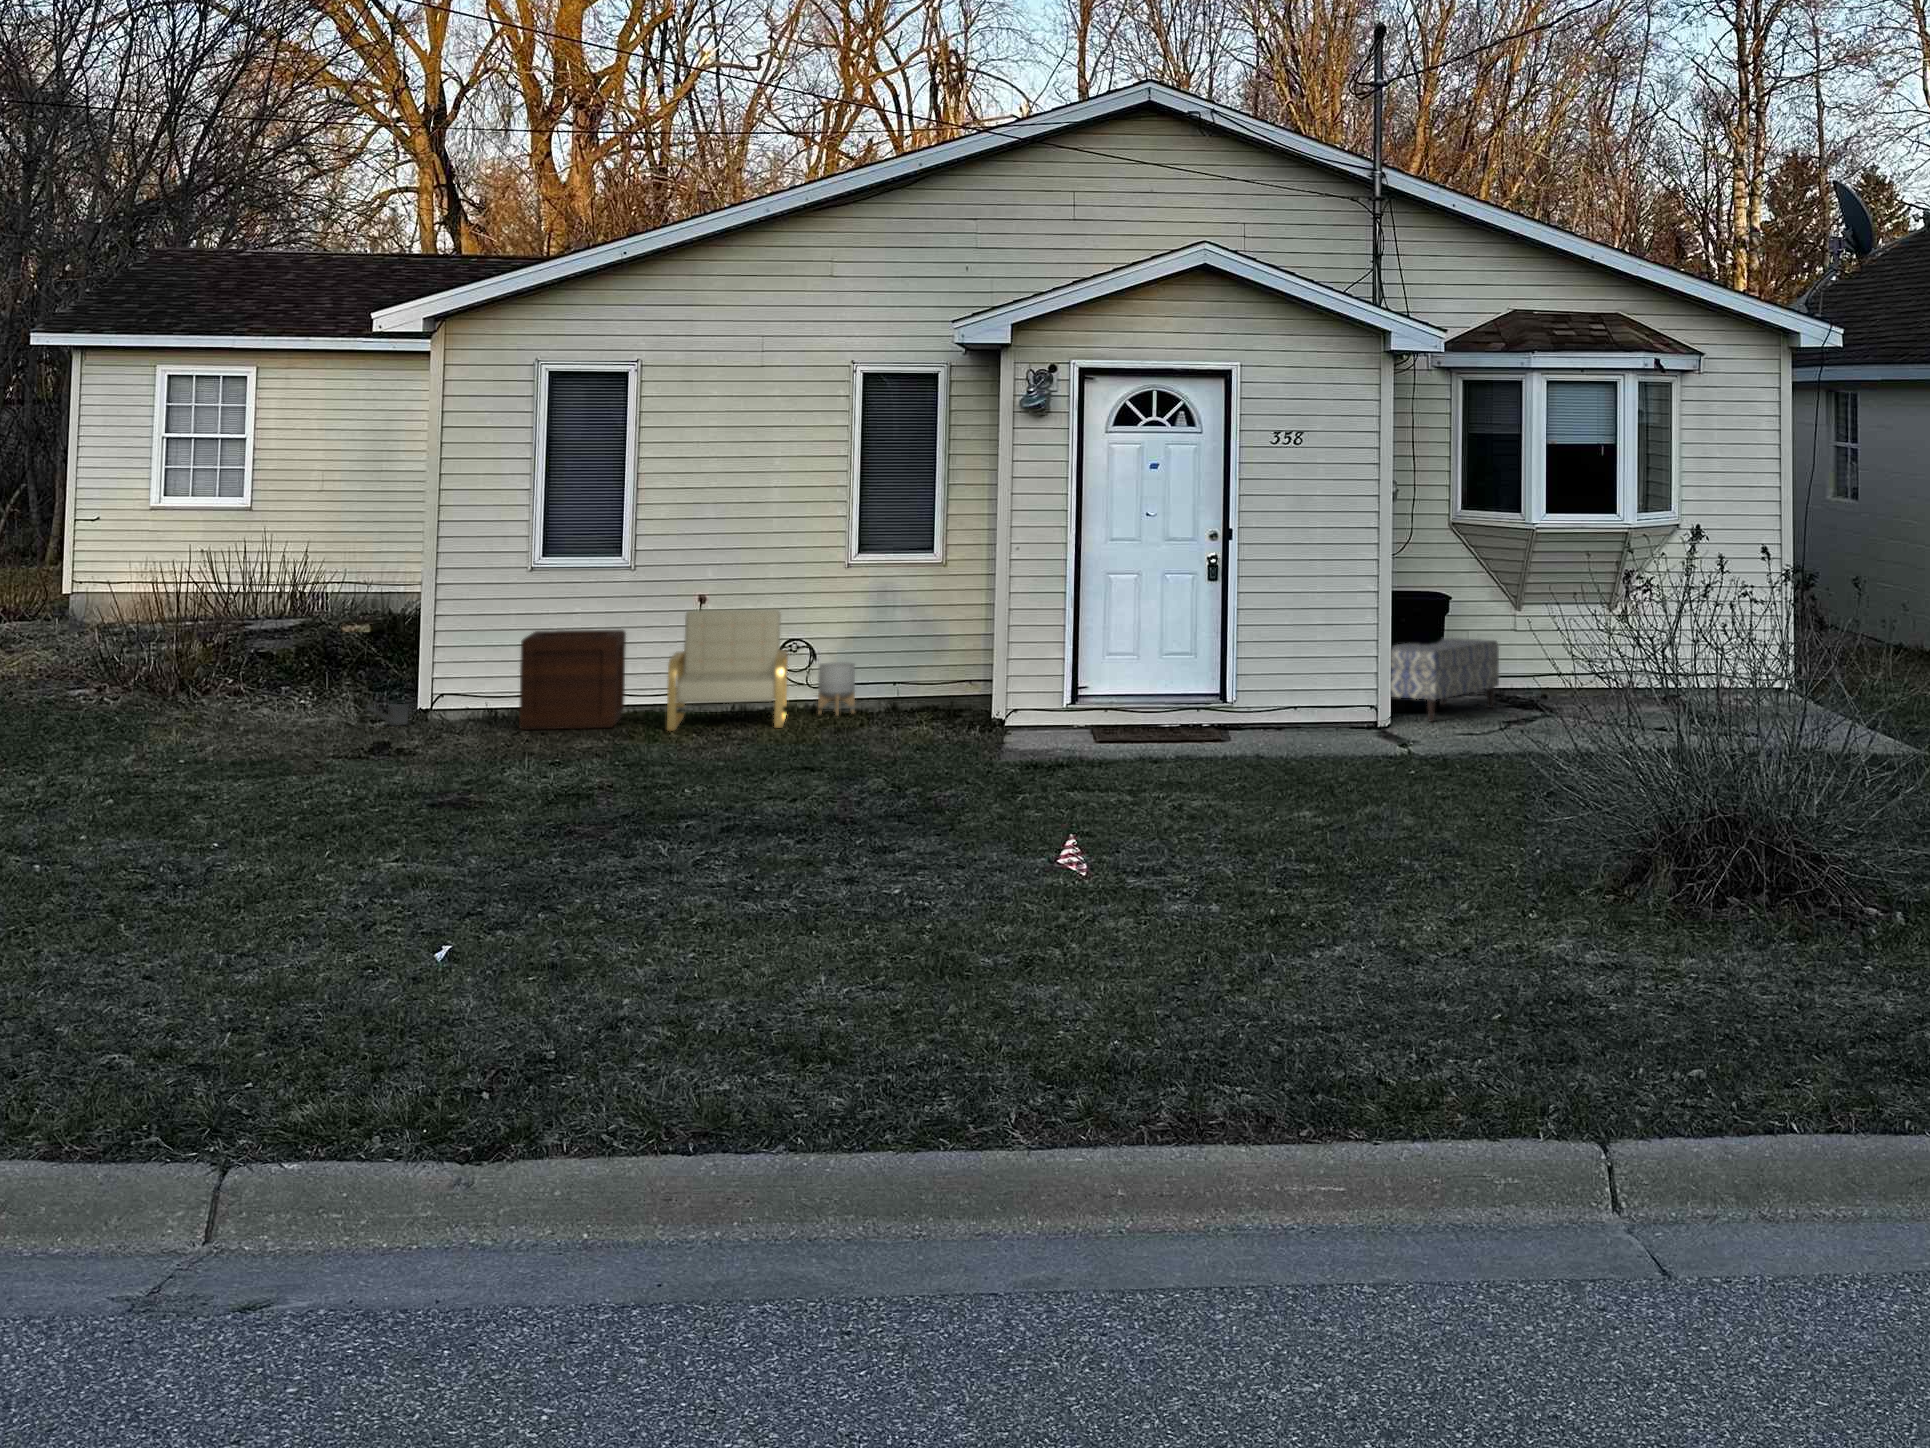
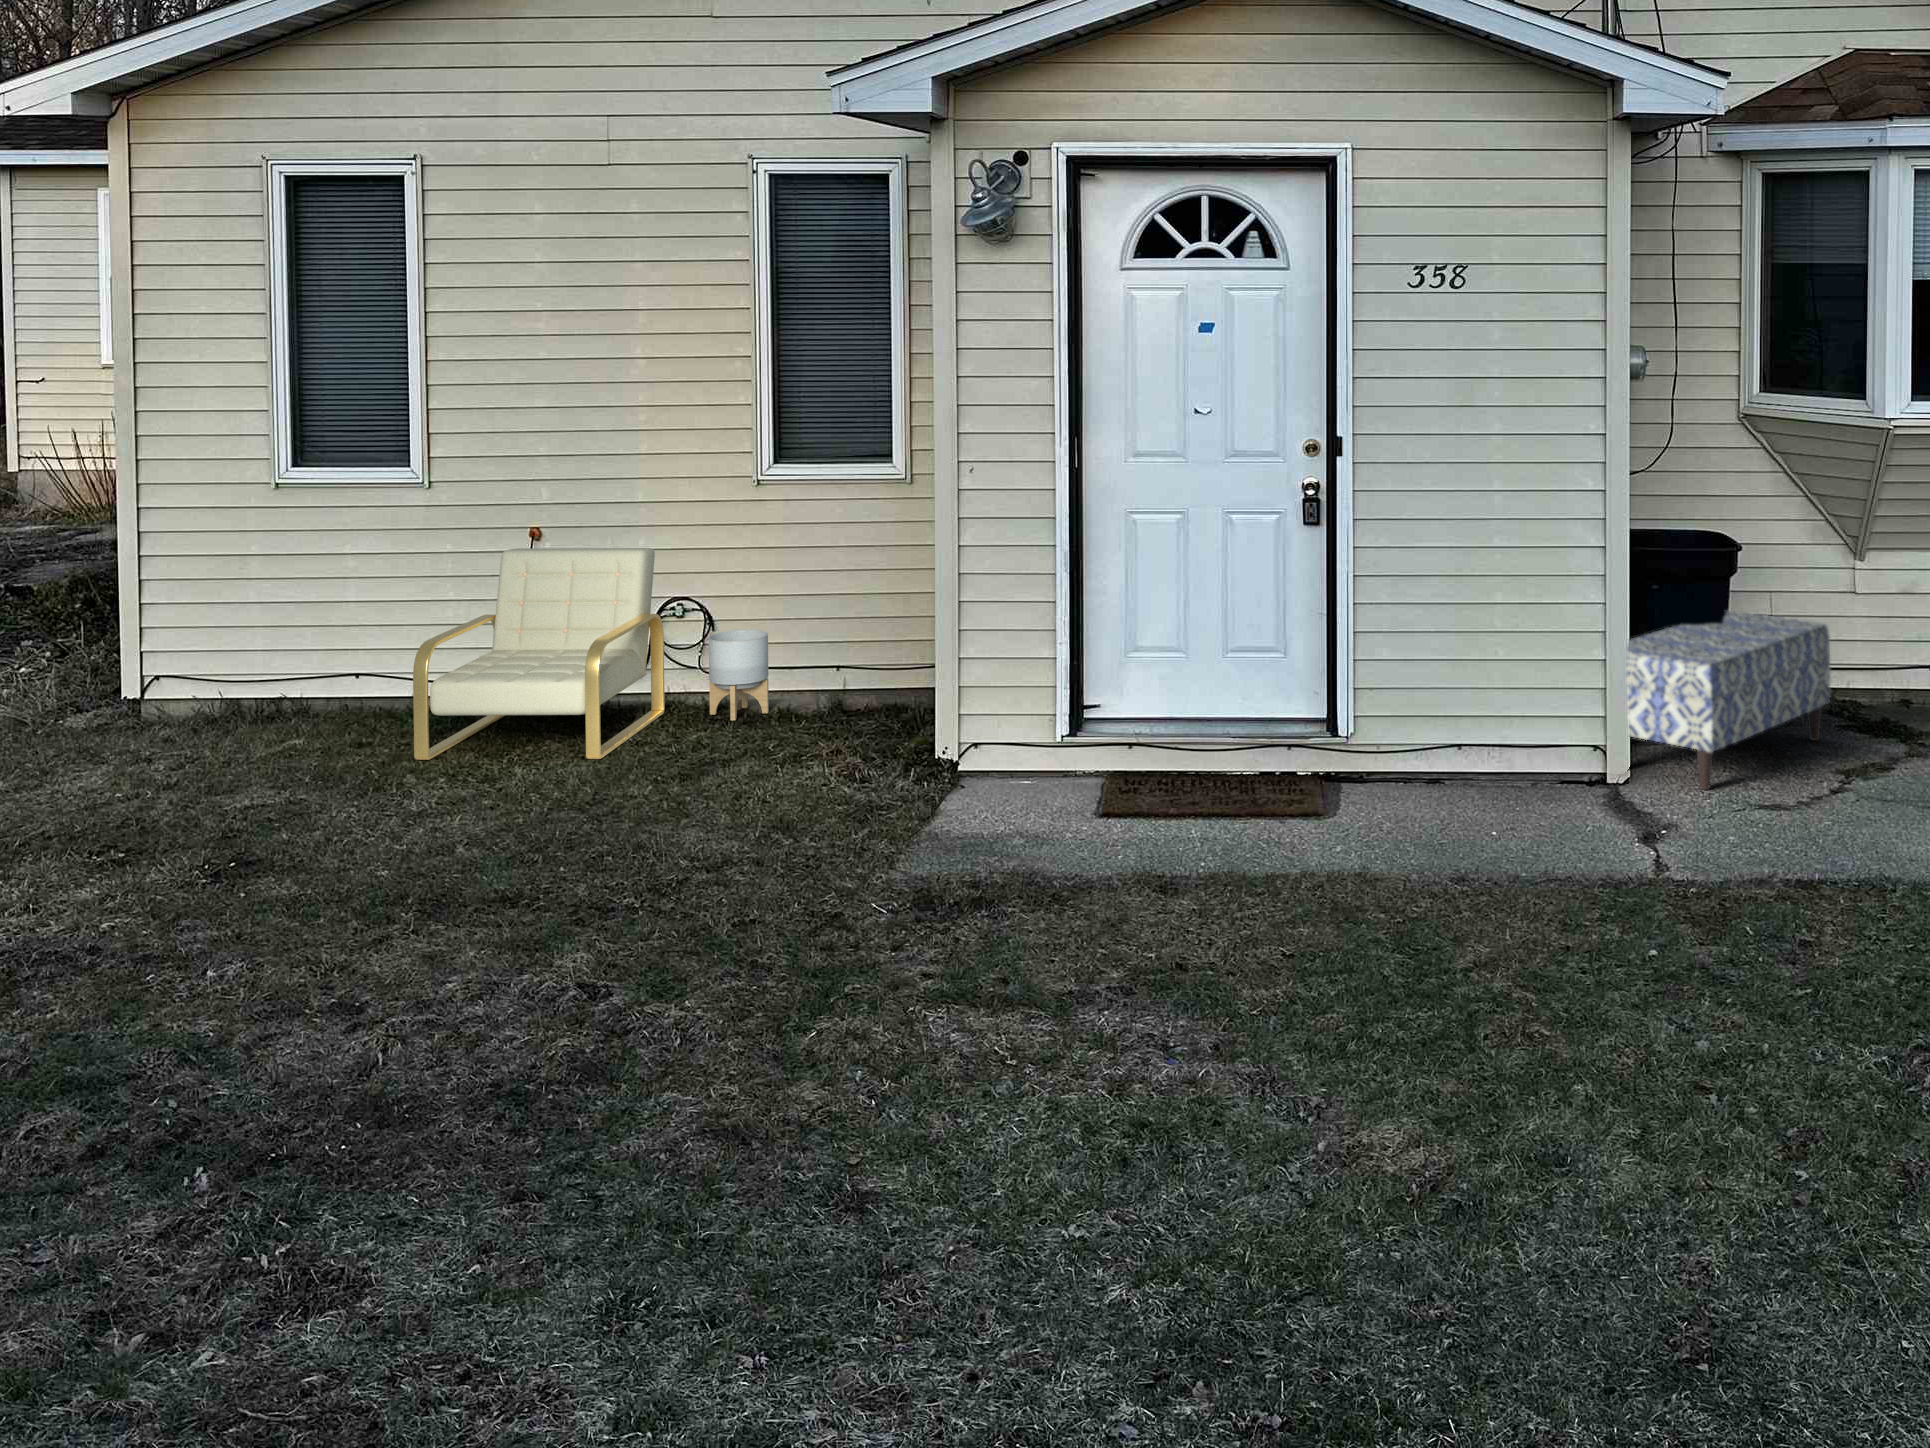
wooden crate: present [519,630,626,730] -> none [206,576,424,746]
watering can: present [366,704,416,726] -> none [21,684,118,722]

